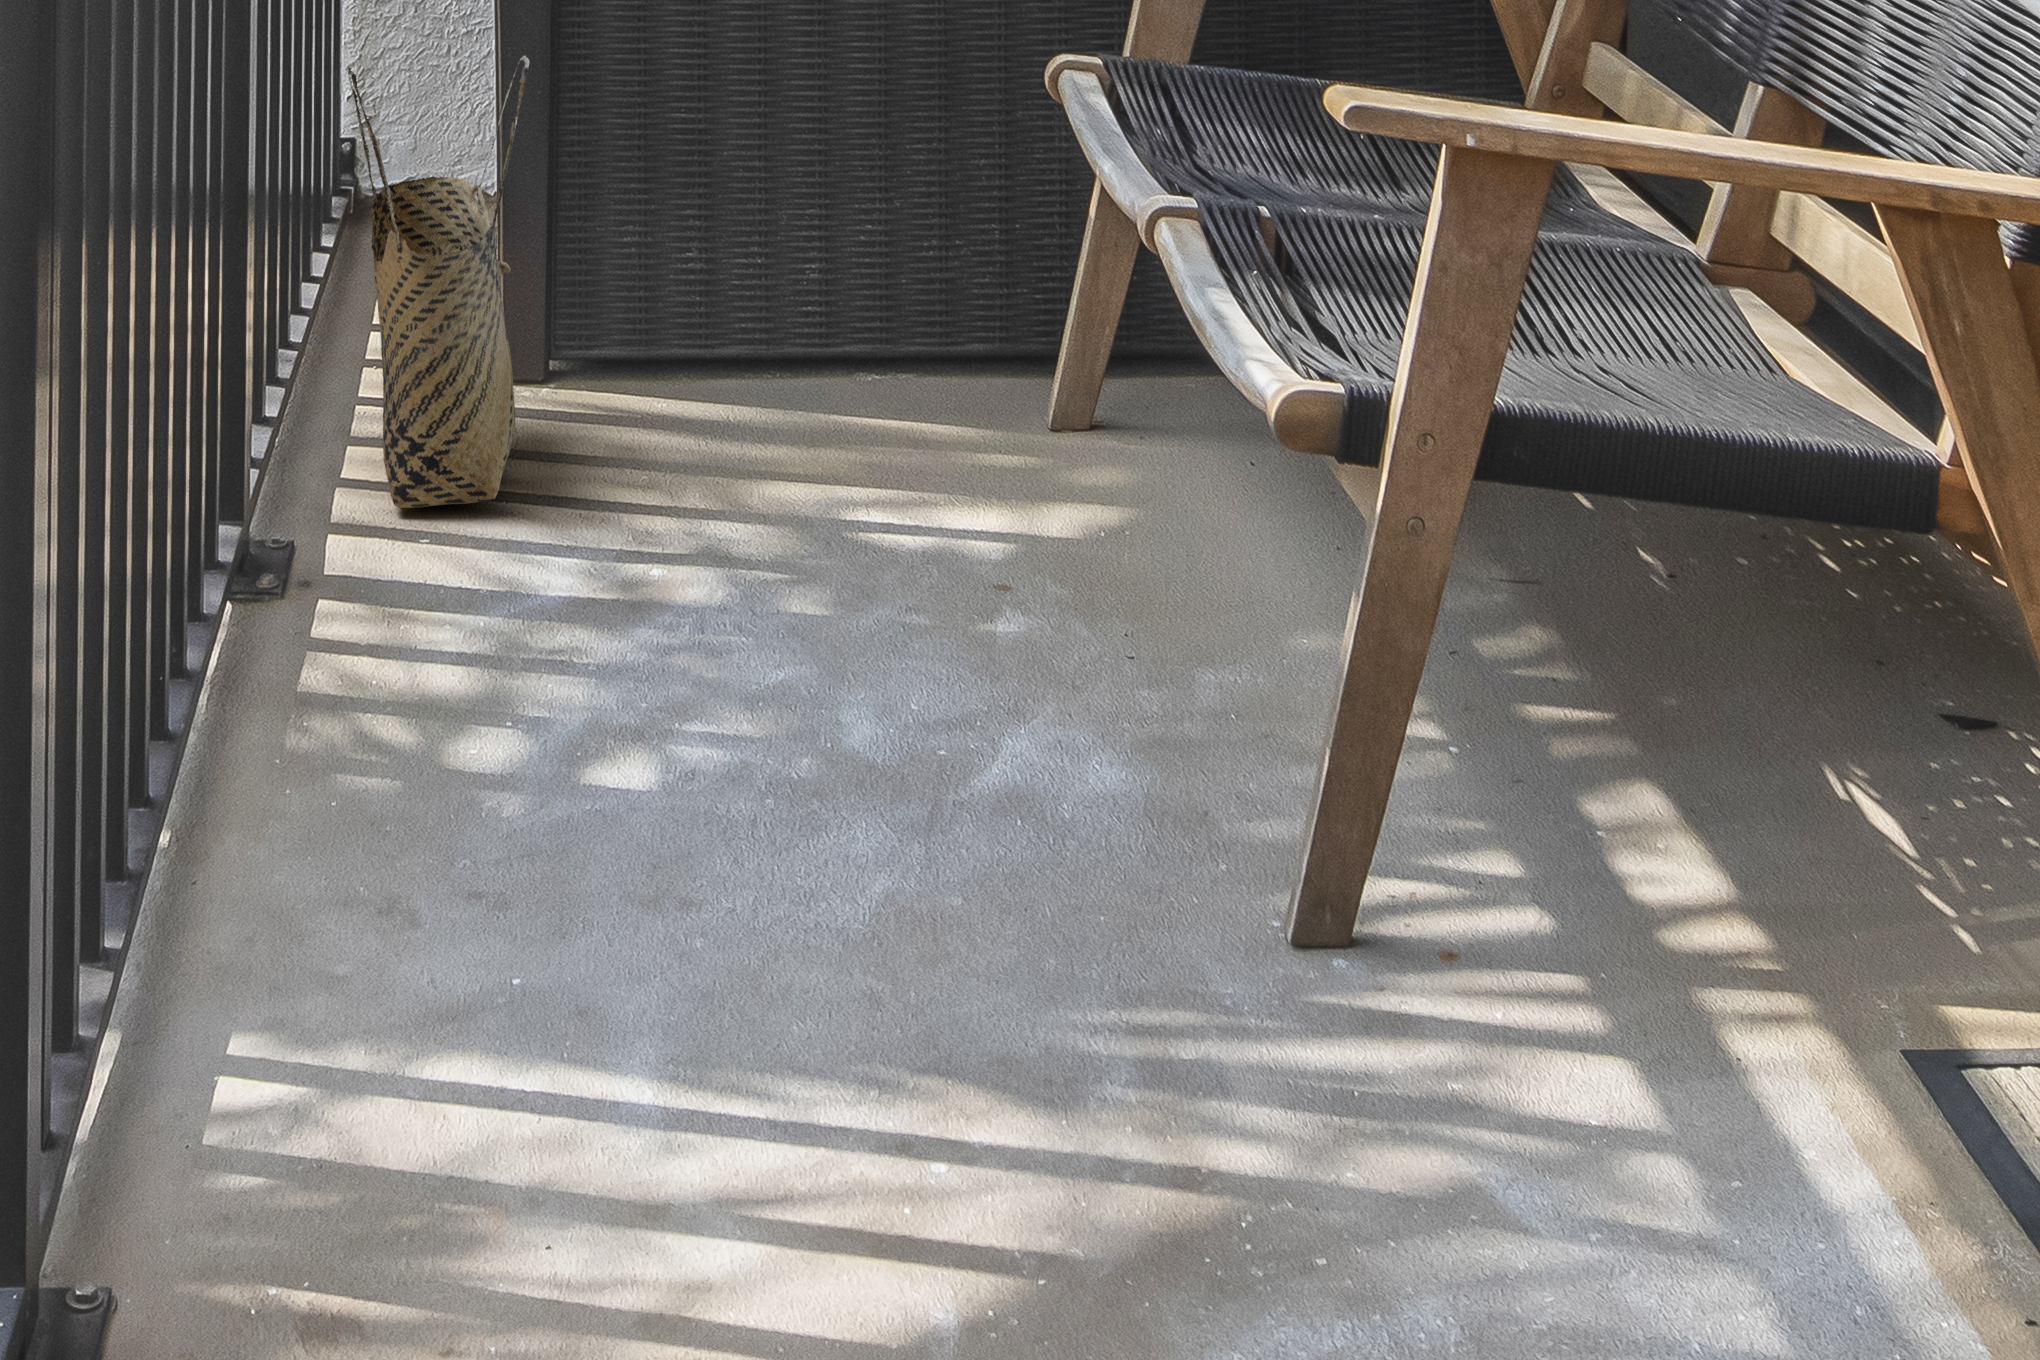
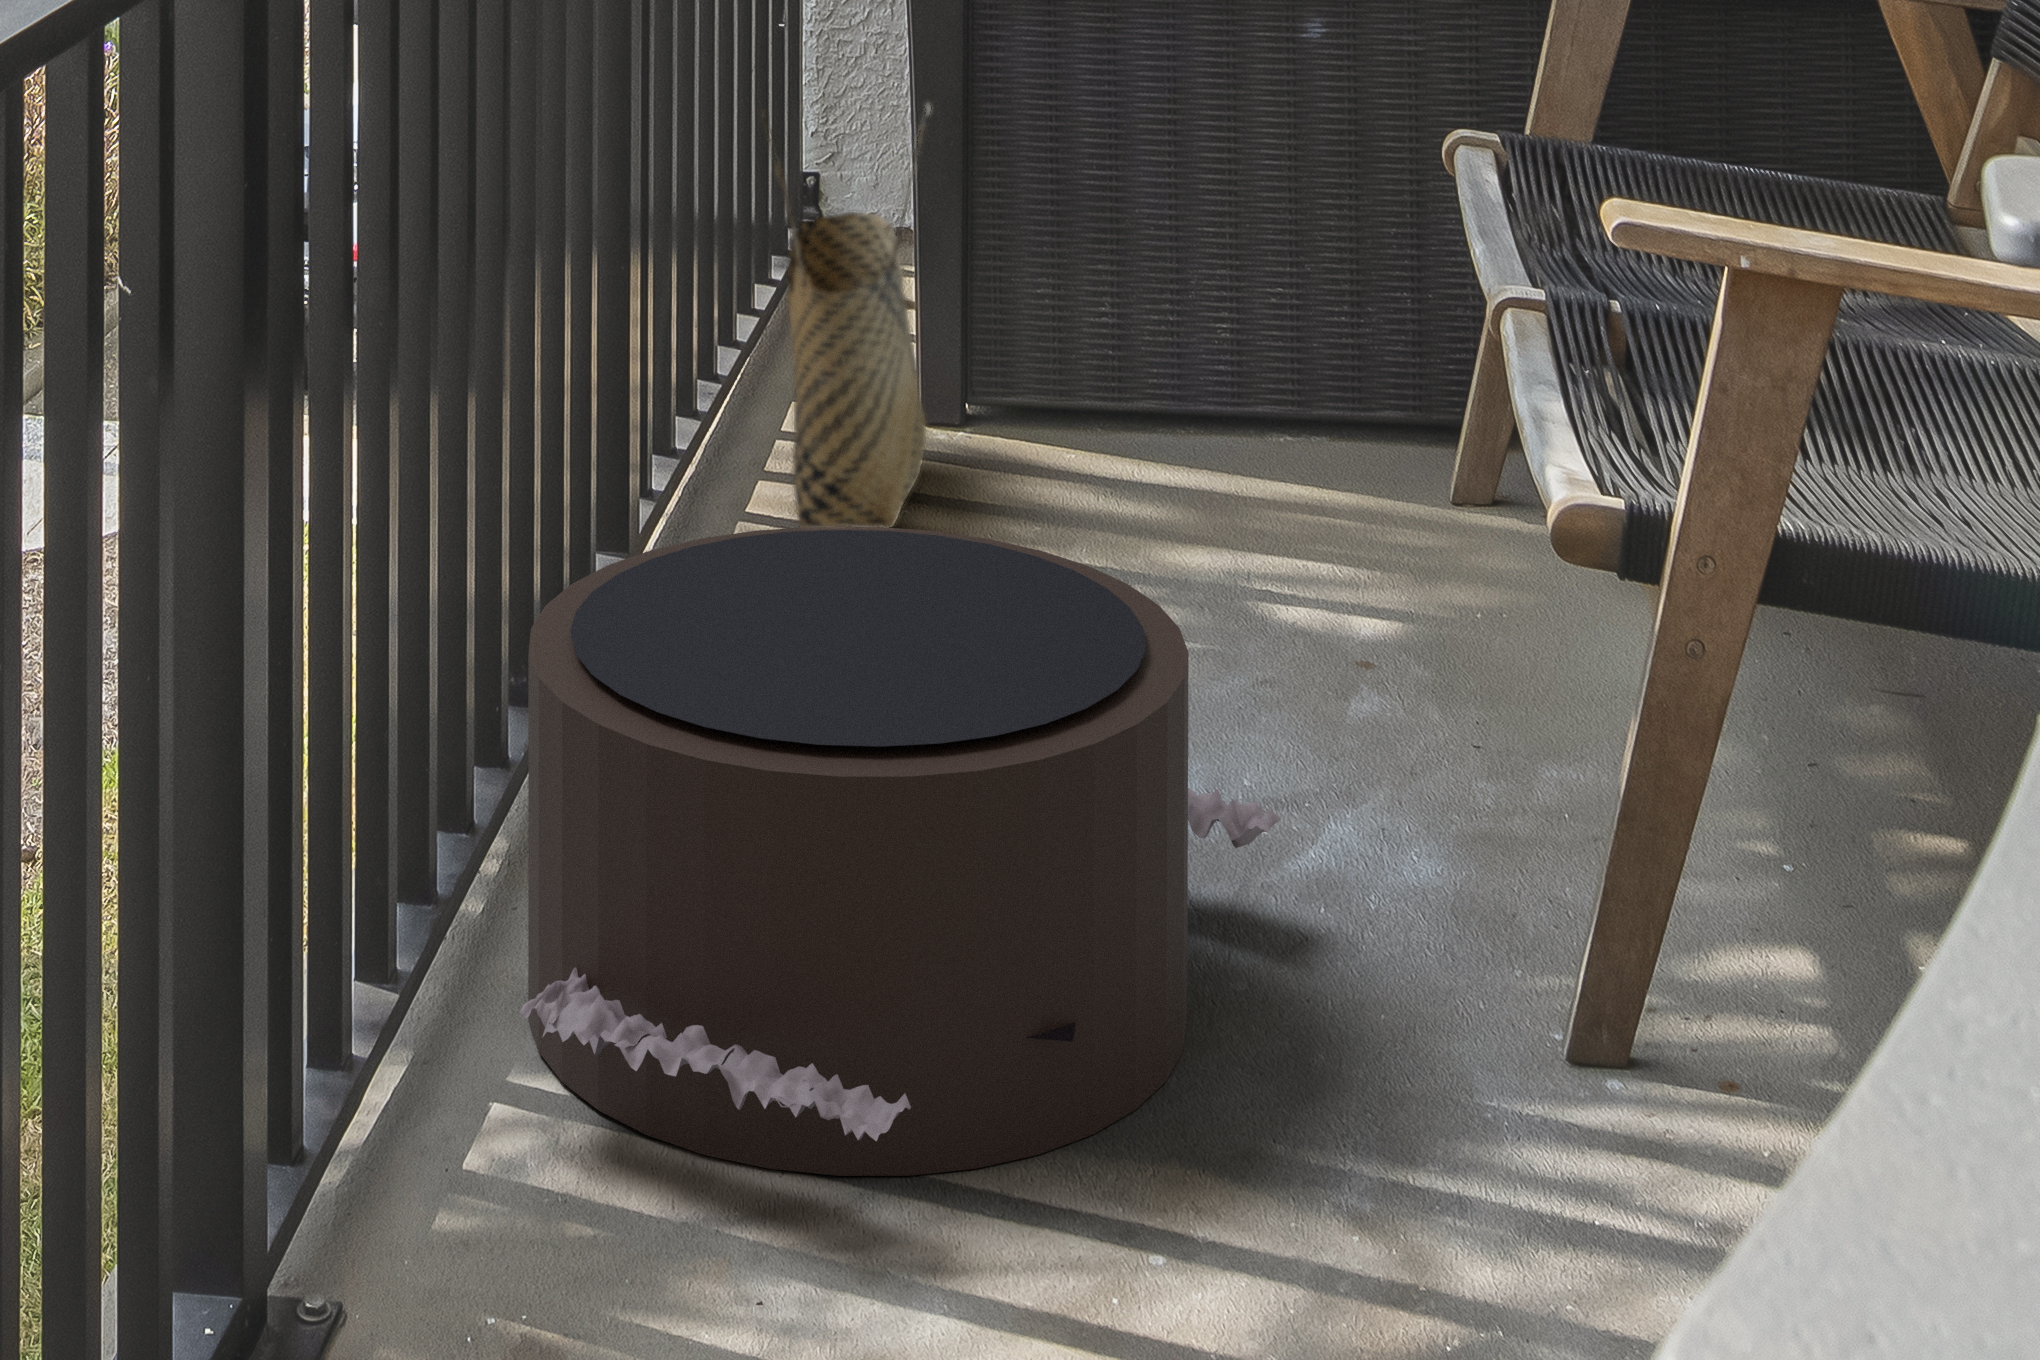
pouf: none [221,473,981,1127] -> present [520,527,1281,1176]

